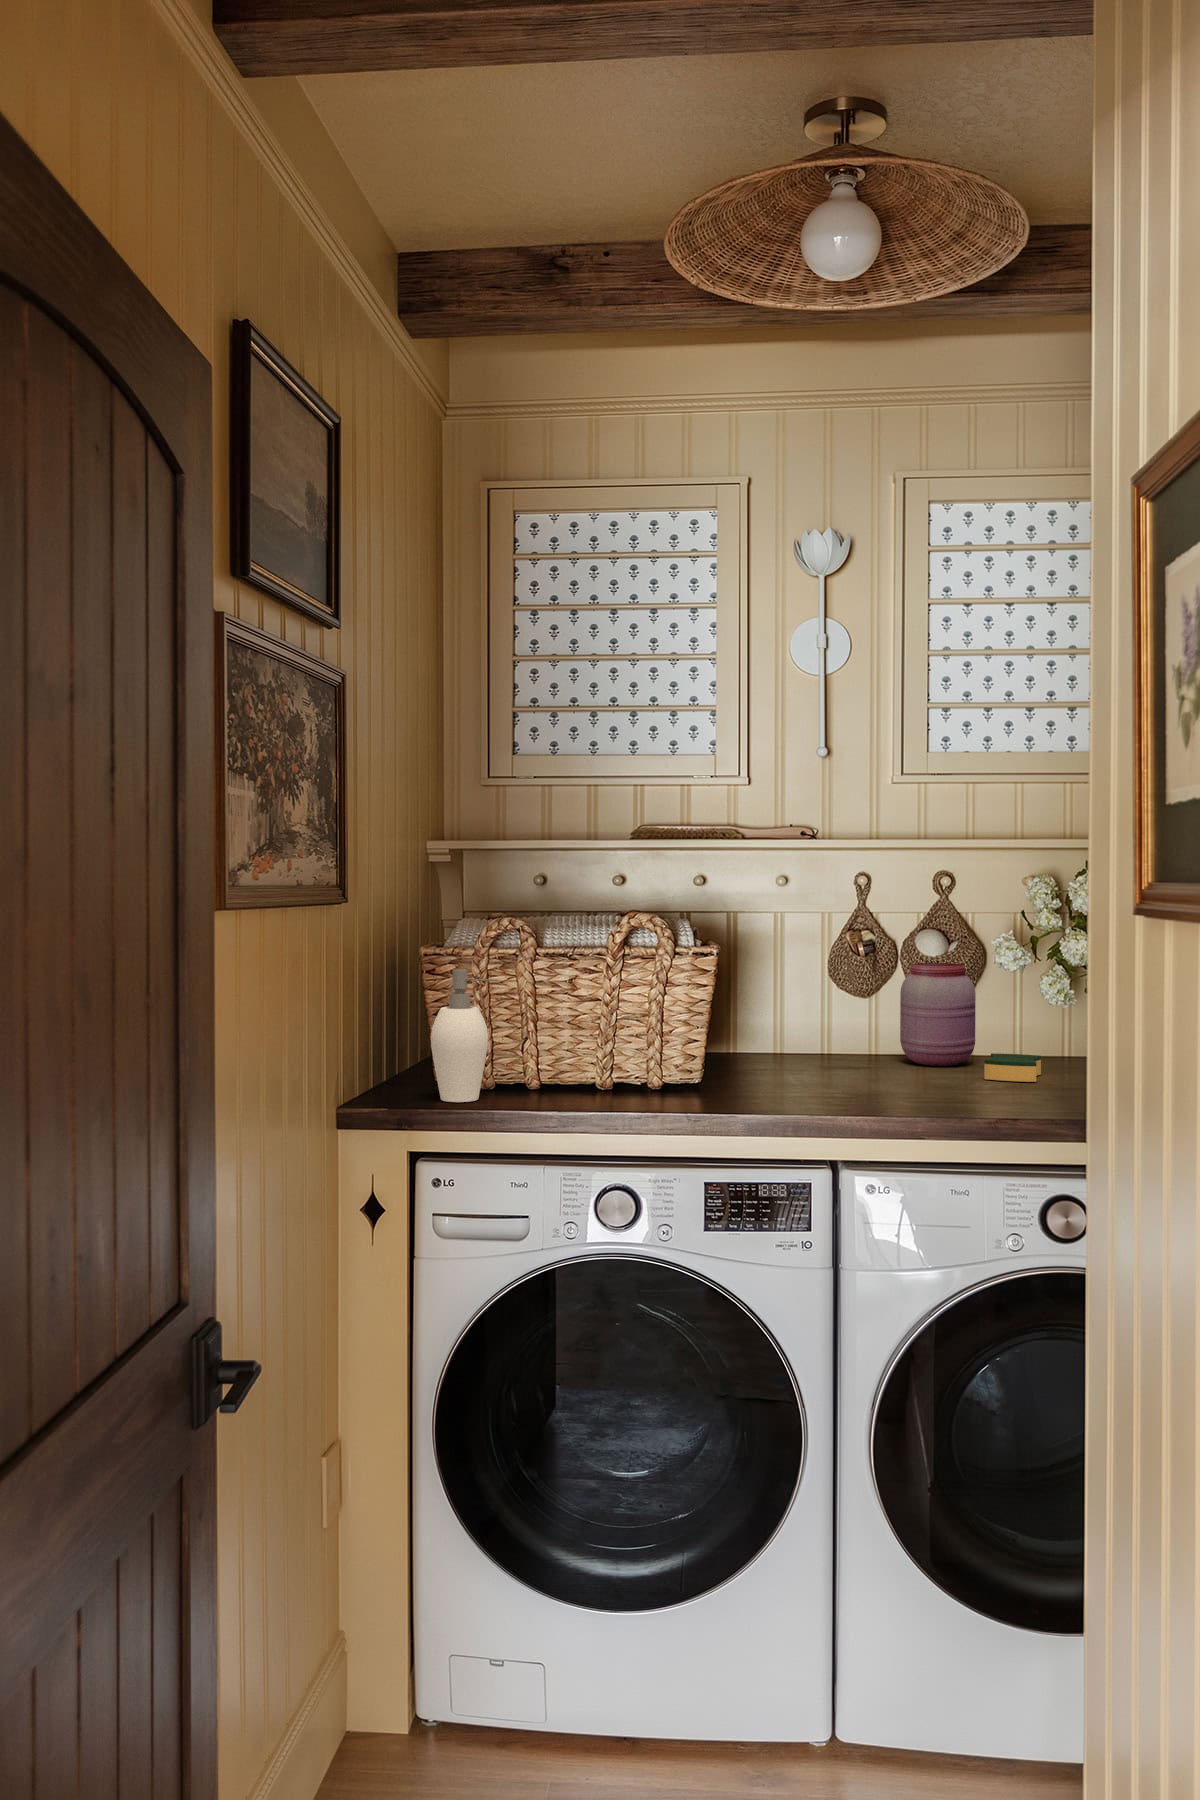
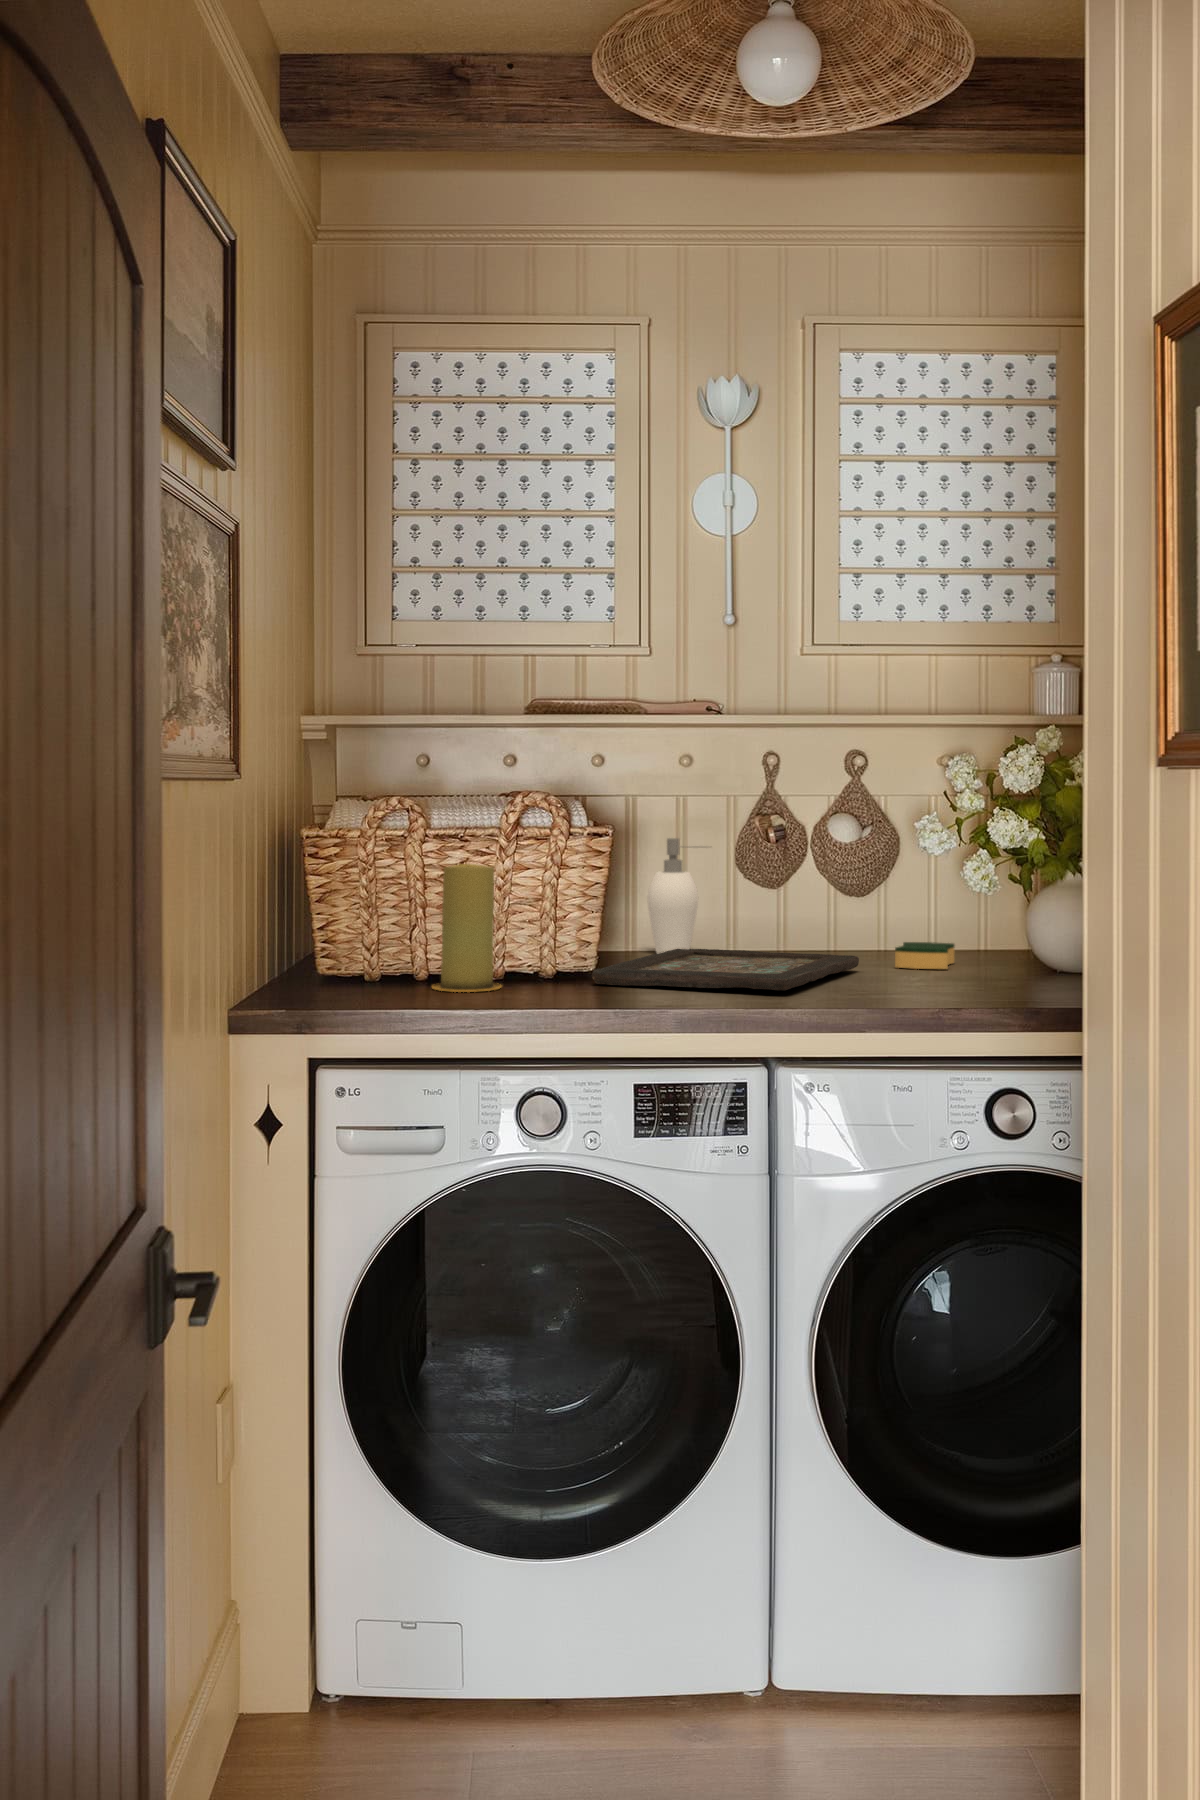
jar: present [900,963,976,1066] -> none [811,849,889,957]
soap dispenser: present [431,969,499,1102] -> present [647,838,709,953]
candle: none [542,981,609,1104] -> present [432,864,502,992]
decorative tray: none [695,1058,950,1108] -> present [592,948,859,991]

